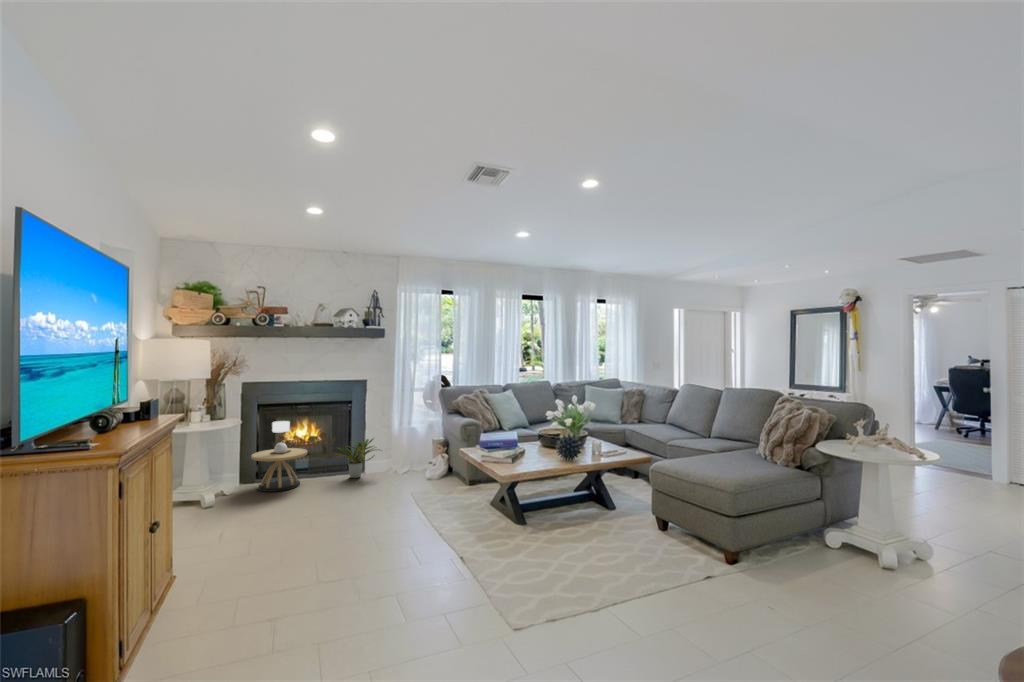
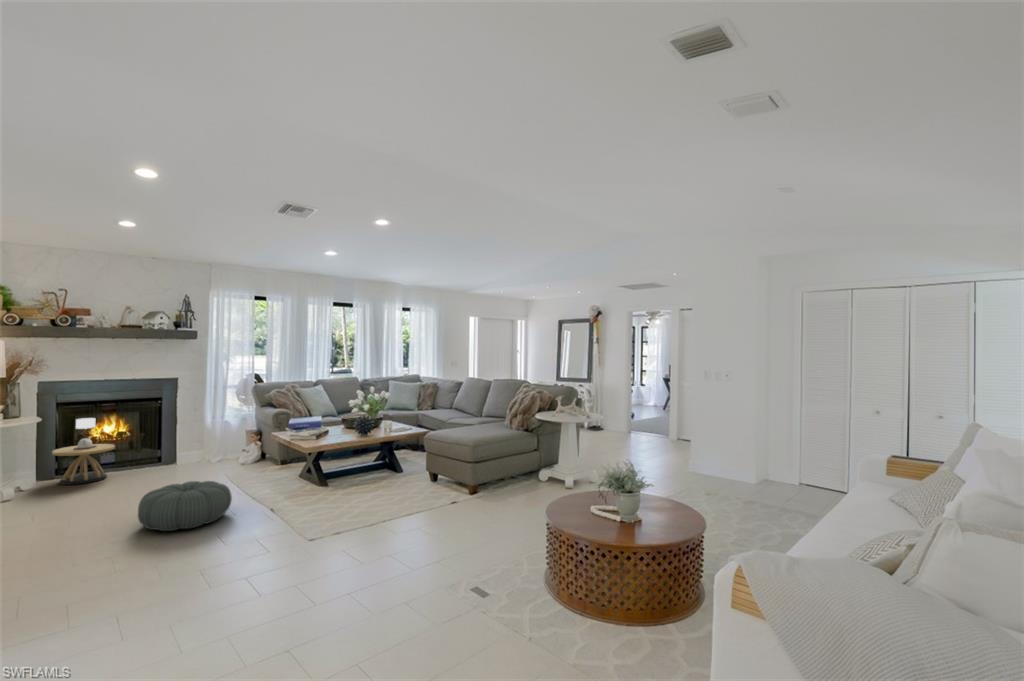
potted plant: present [335,439,375,478] -> none [143,430,196,469]
pouf: none [302,512,410,585] -> present [138,481,232,531]

